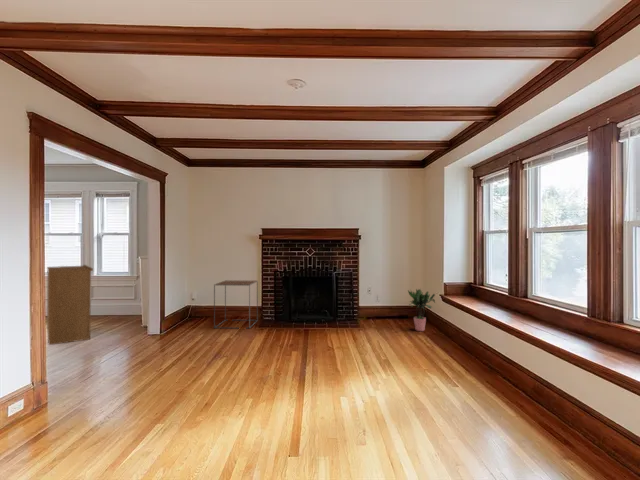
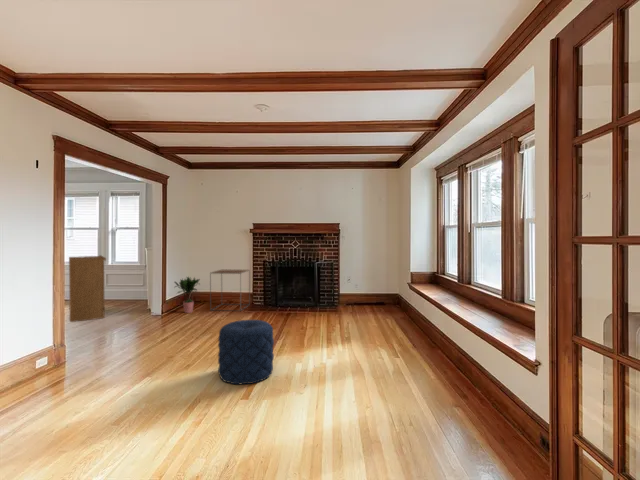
potted plant: present [408,289,435,331] -> present [175,277,200,313]
pouf: none [249,346,318,432] -> present [218,320,274,384]

